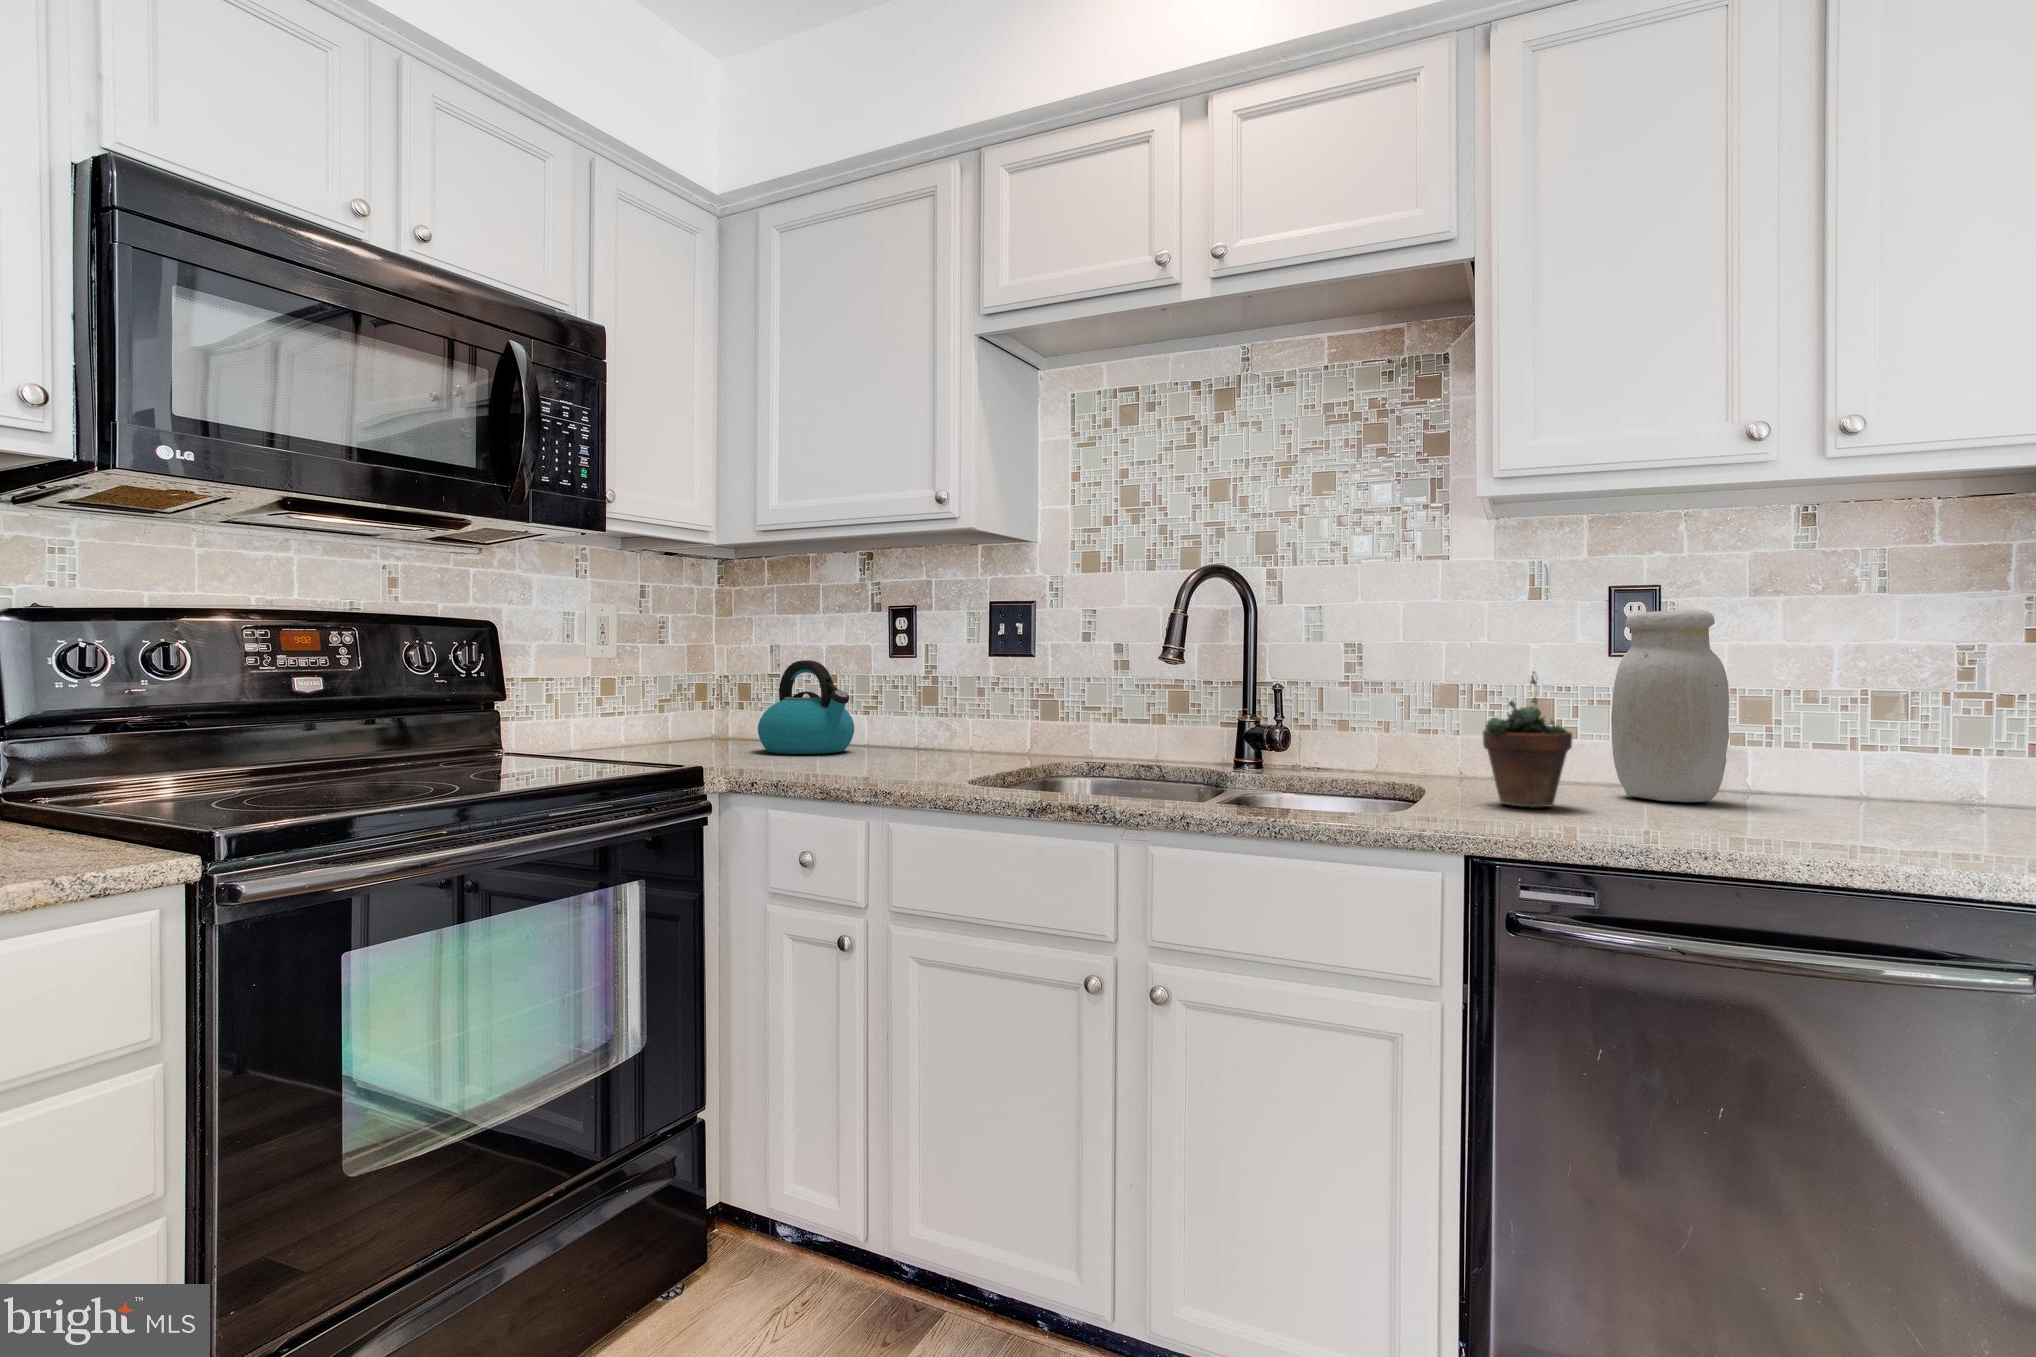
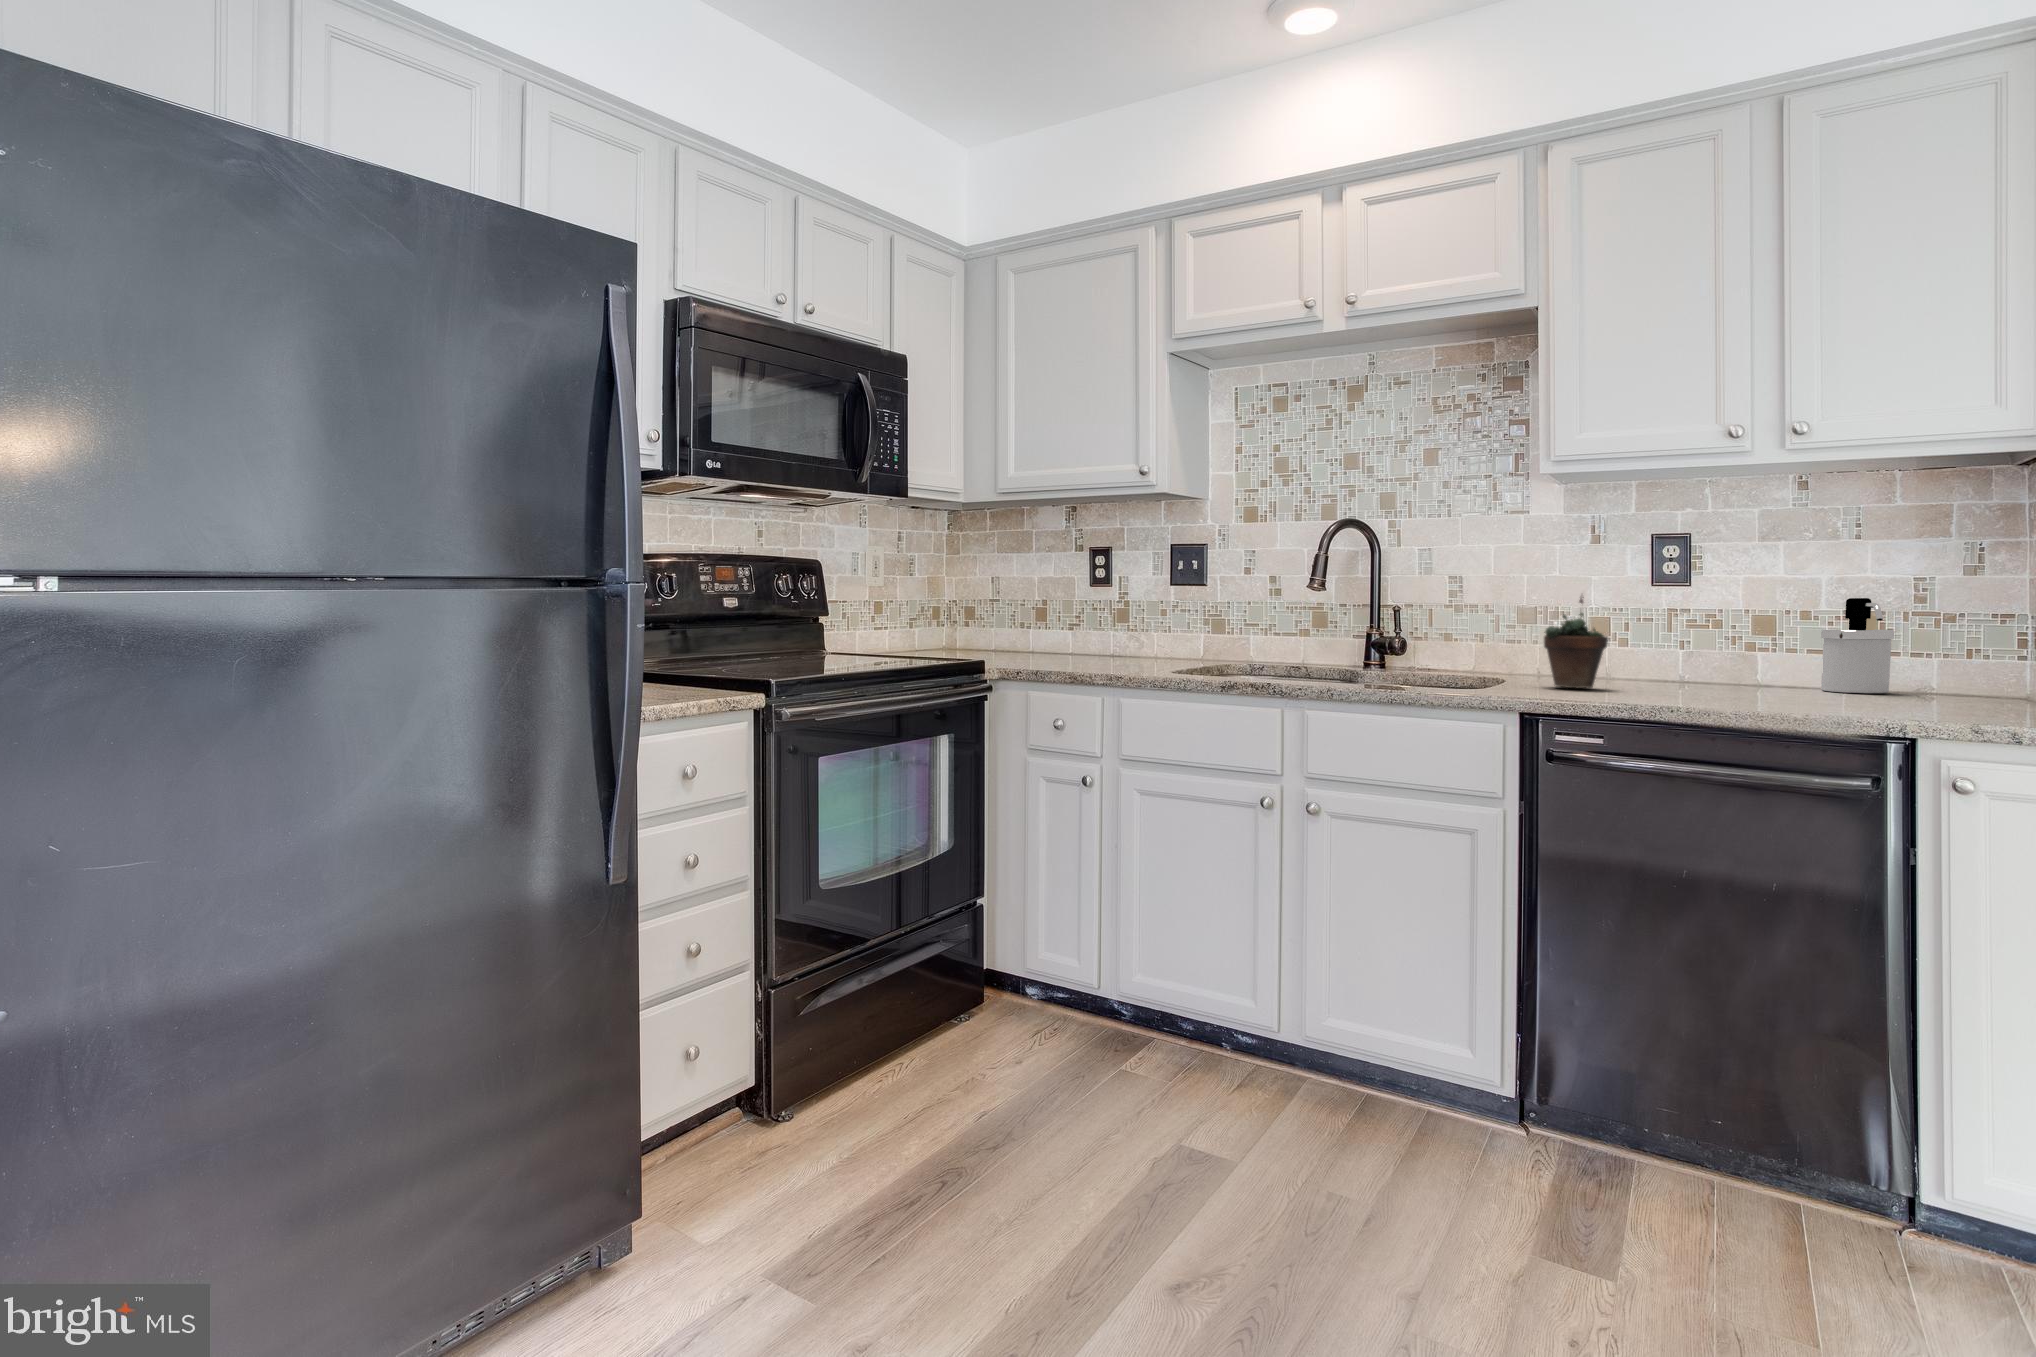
jar: present [1611,609,1729,802] -> none [1646,550,1732,688]
kettle: present [758,660,854,754] -> none [1001,590,1072,659]
soap dispenser: none [1837,676,1937,807] -> present [1821,598,1894,693]

